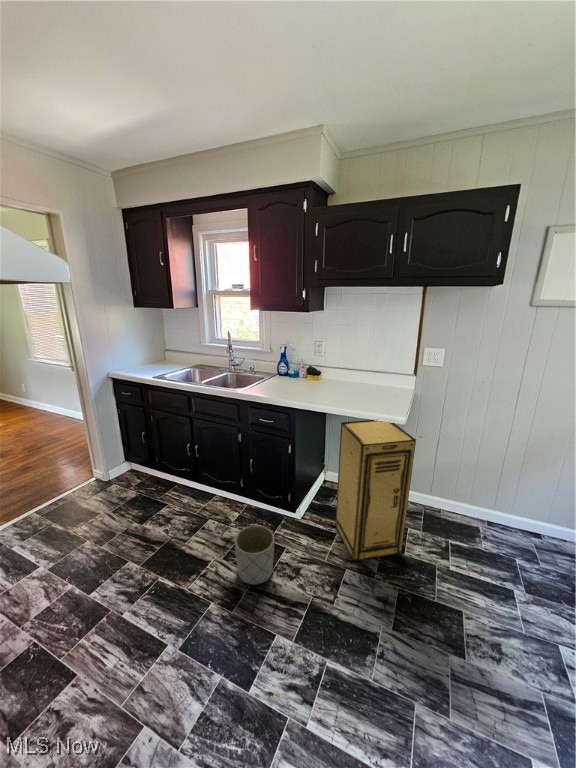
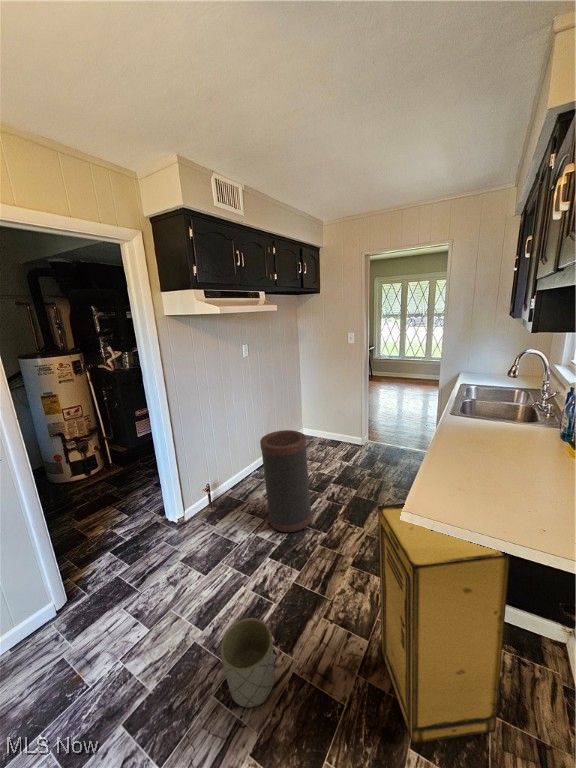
trash can: none [88,508,198,711] -> present [260,430,312,532]
planter: present [235,525,274,584] -> present [220,618,274,707]

